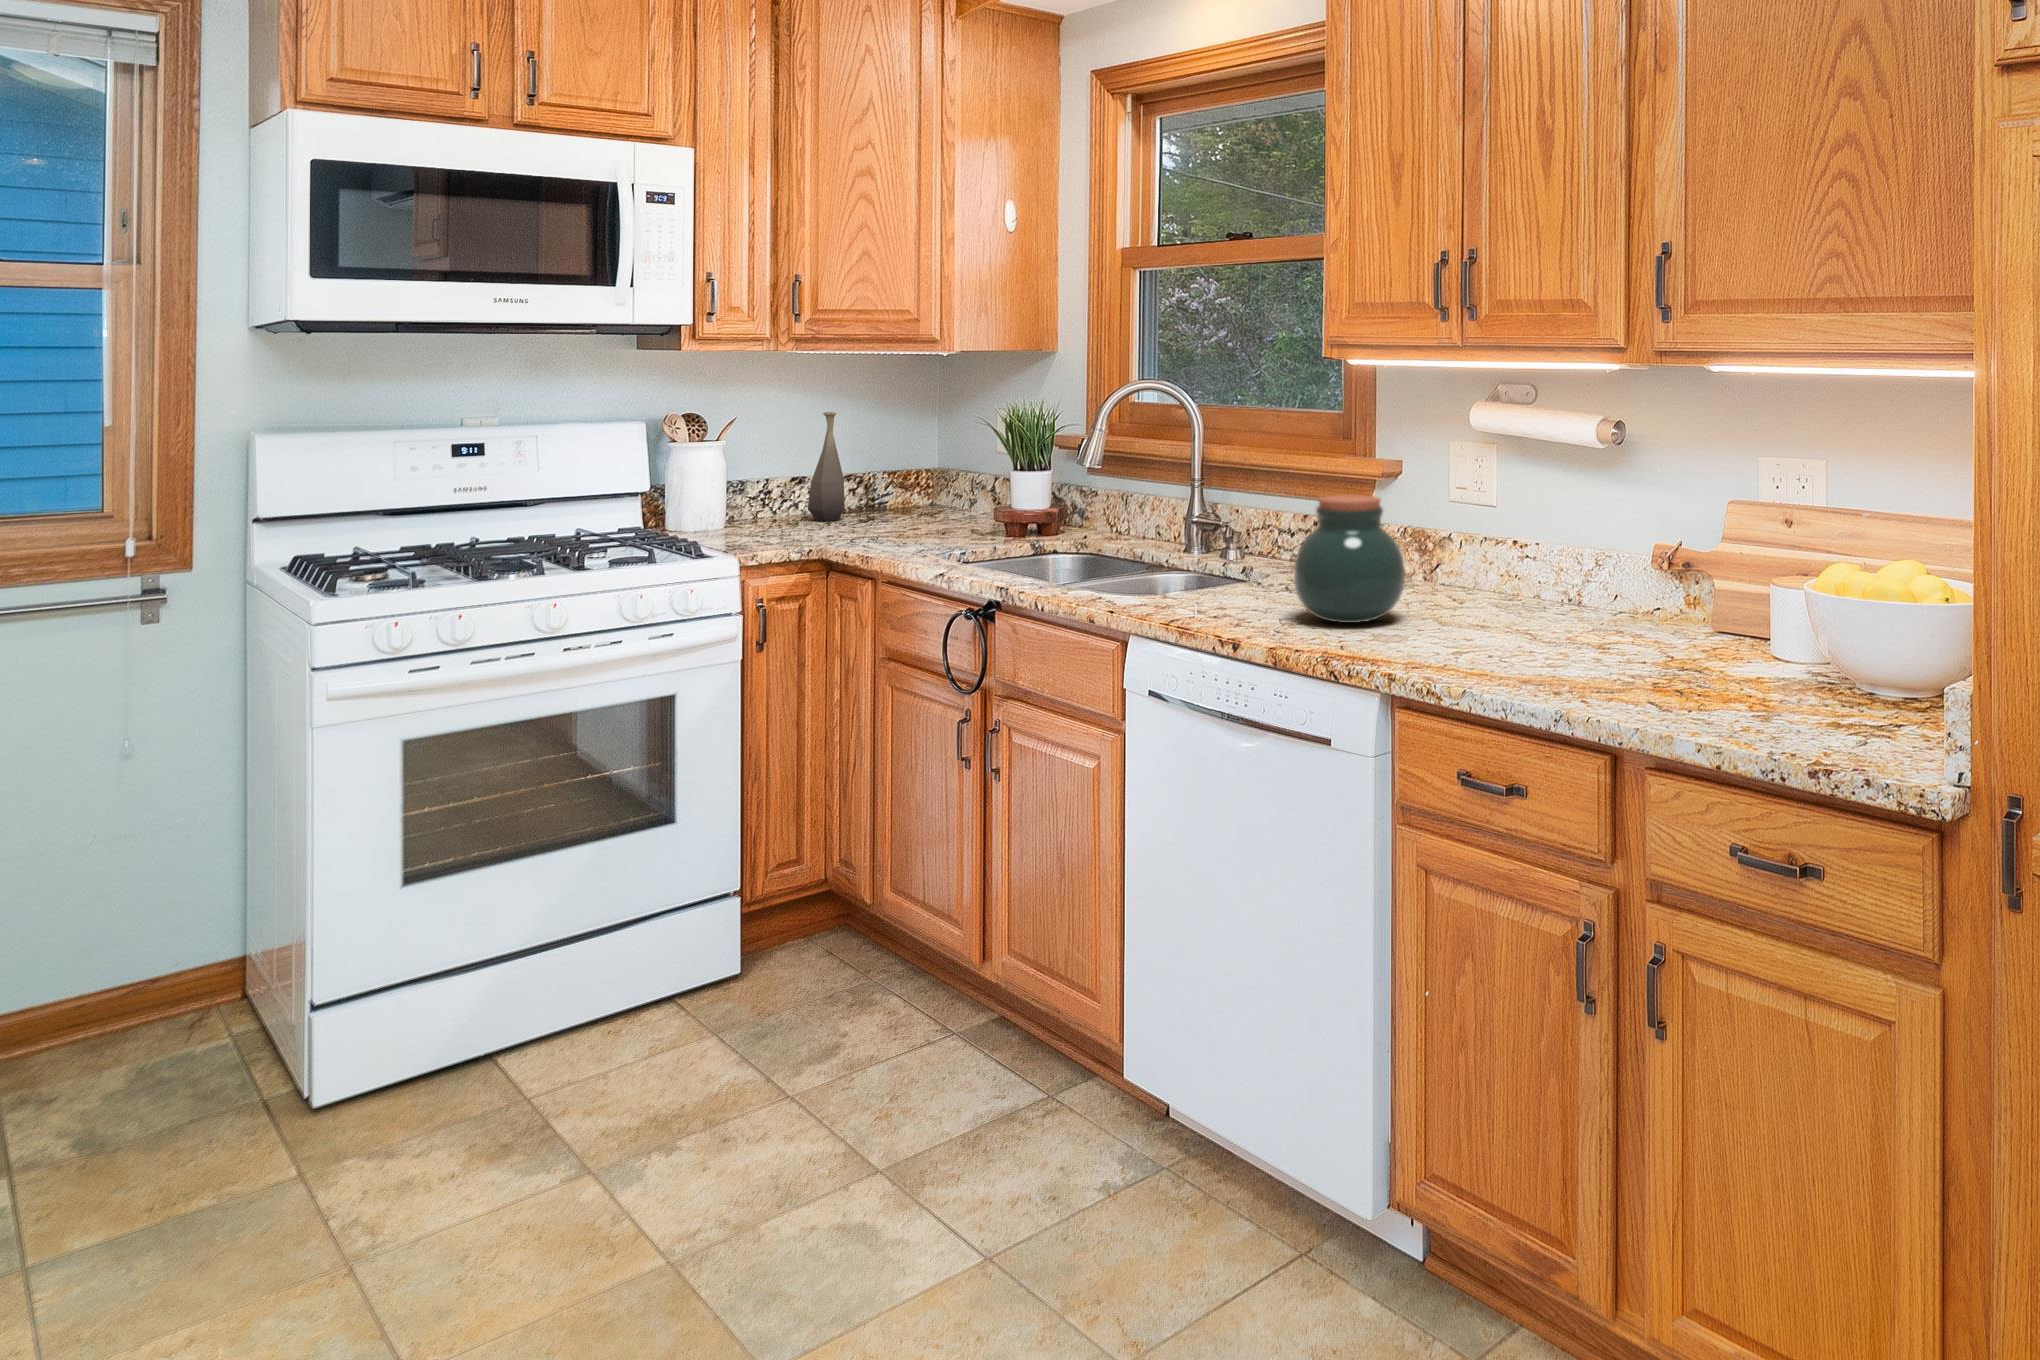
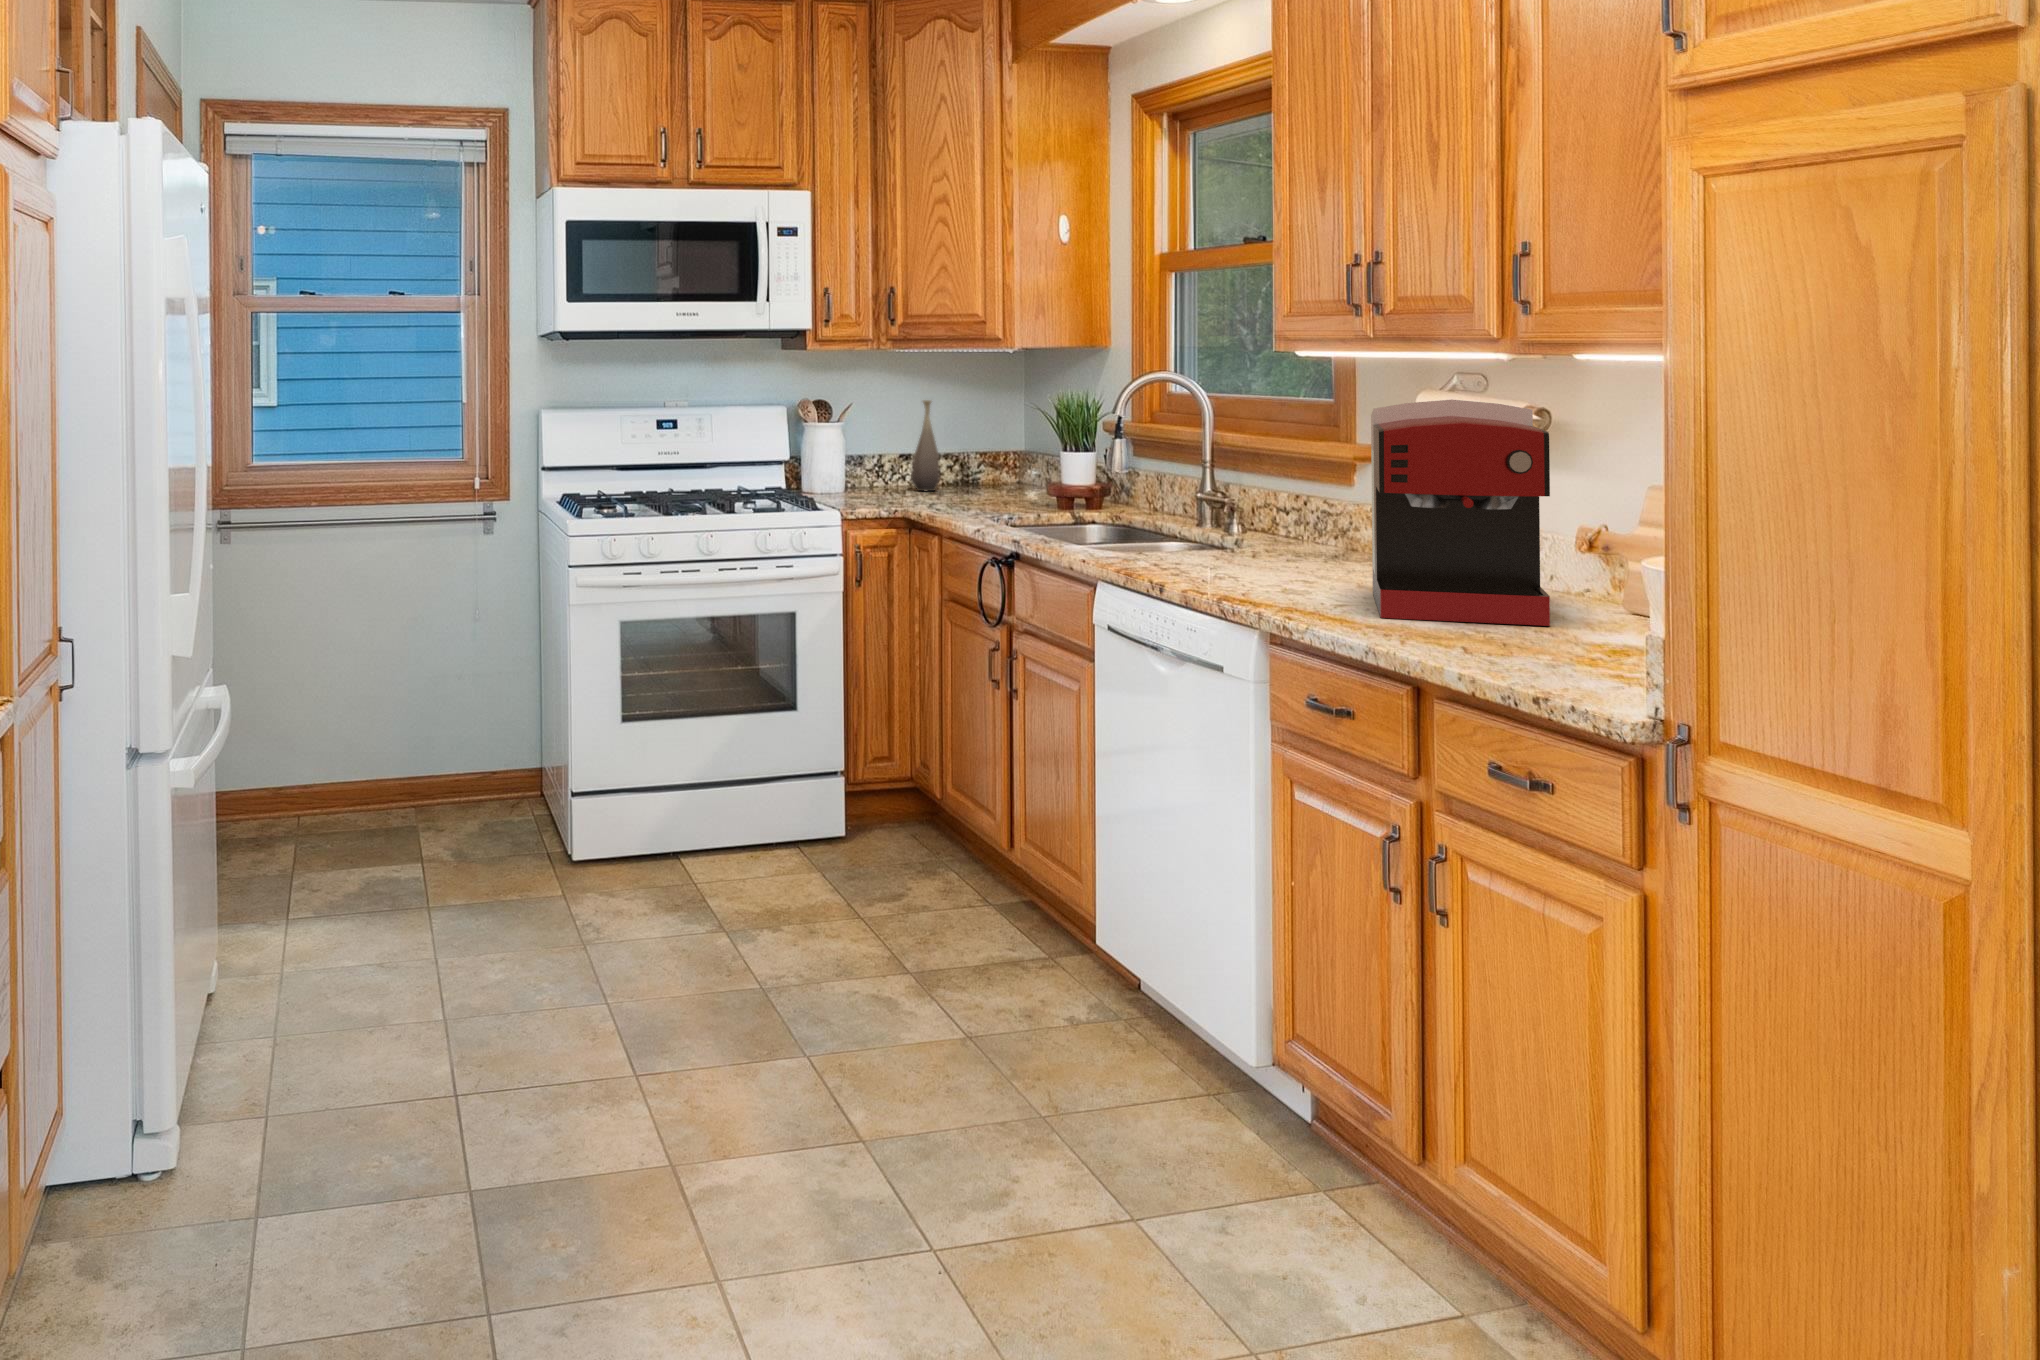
coffee maker: none [1464,413,1682,666] -> present [1371,400,1550,626]
jar: present [1294,495,1405,623] -> none [1228,472,1330,581]

